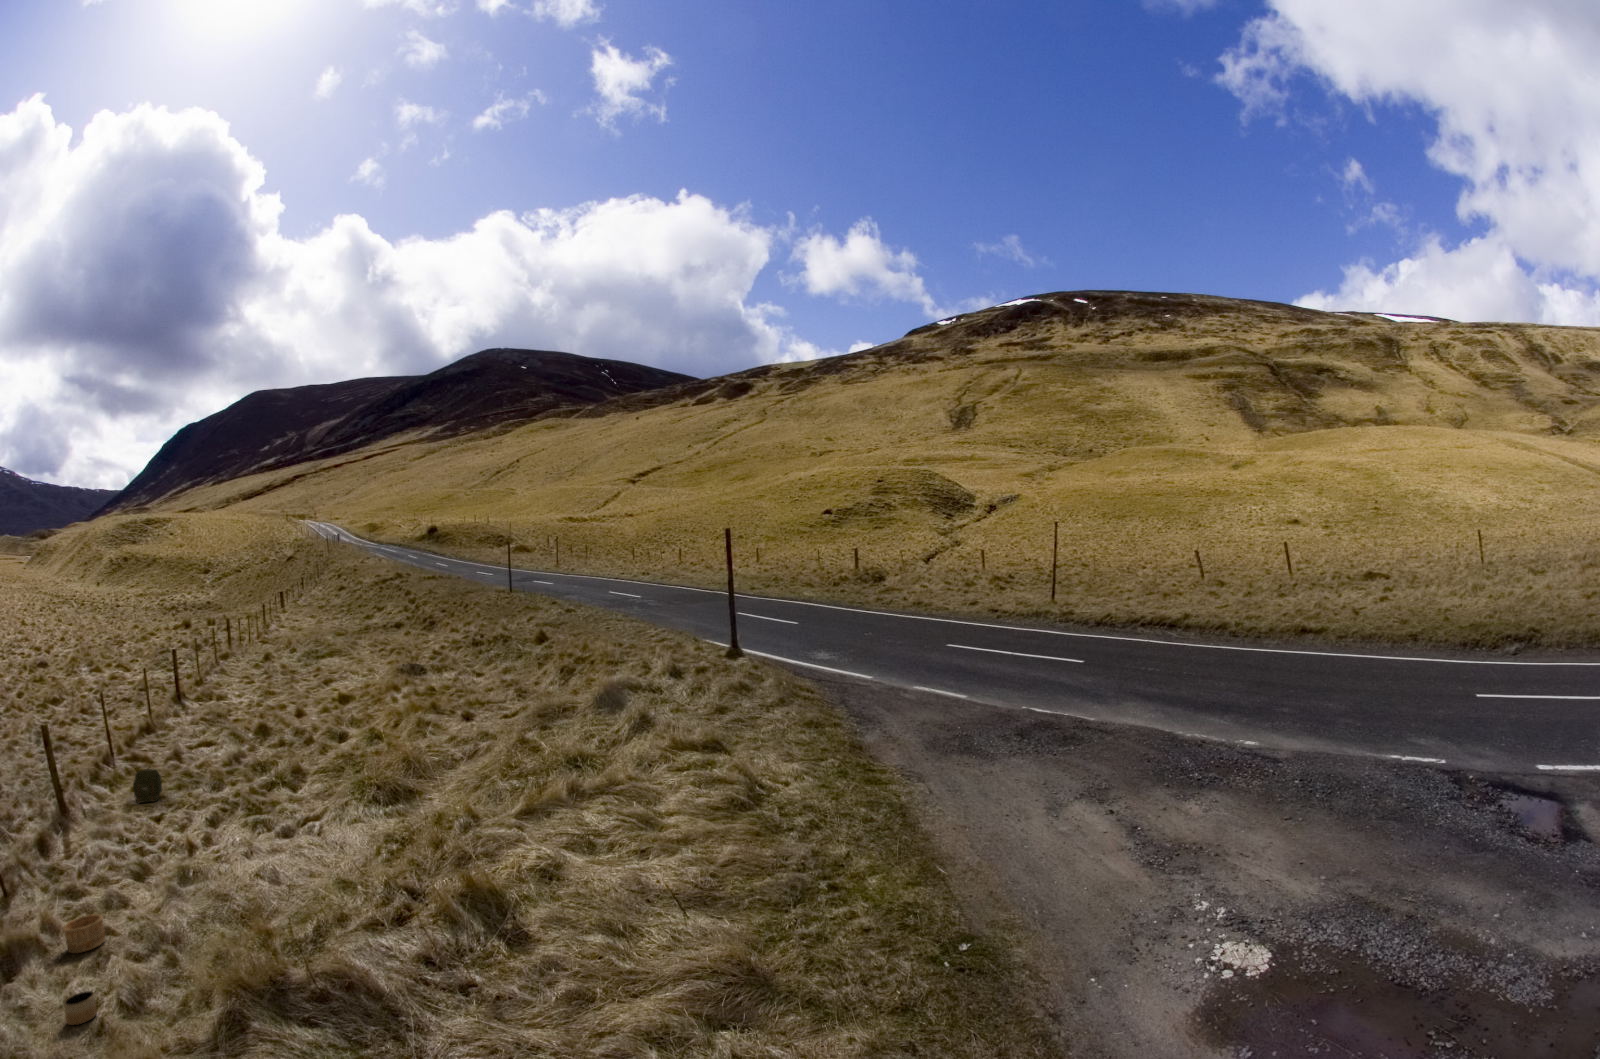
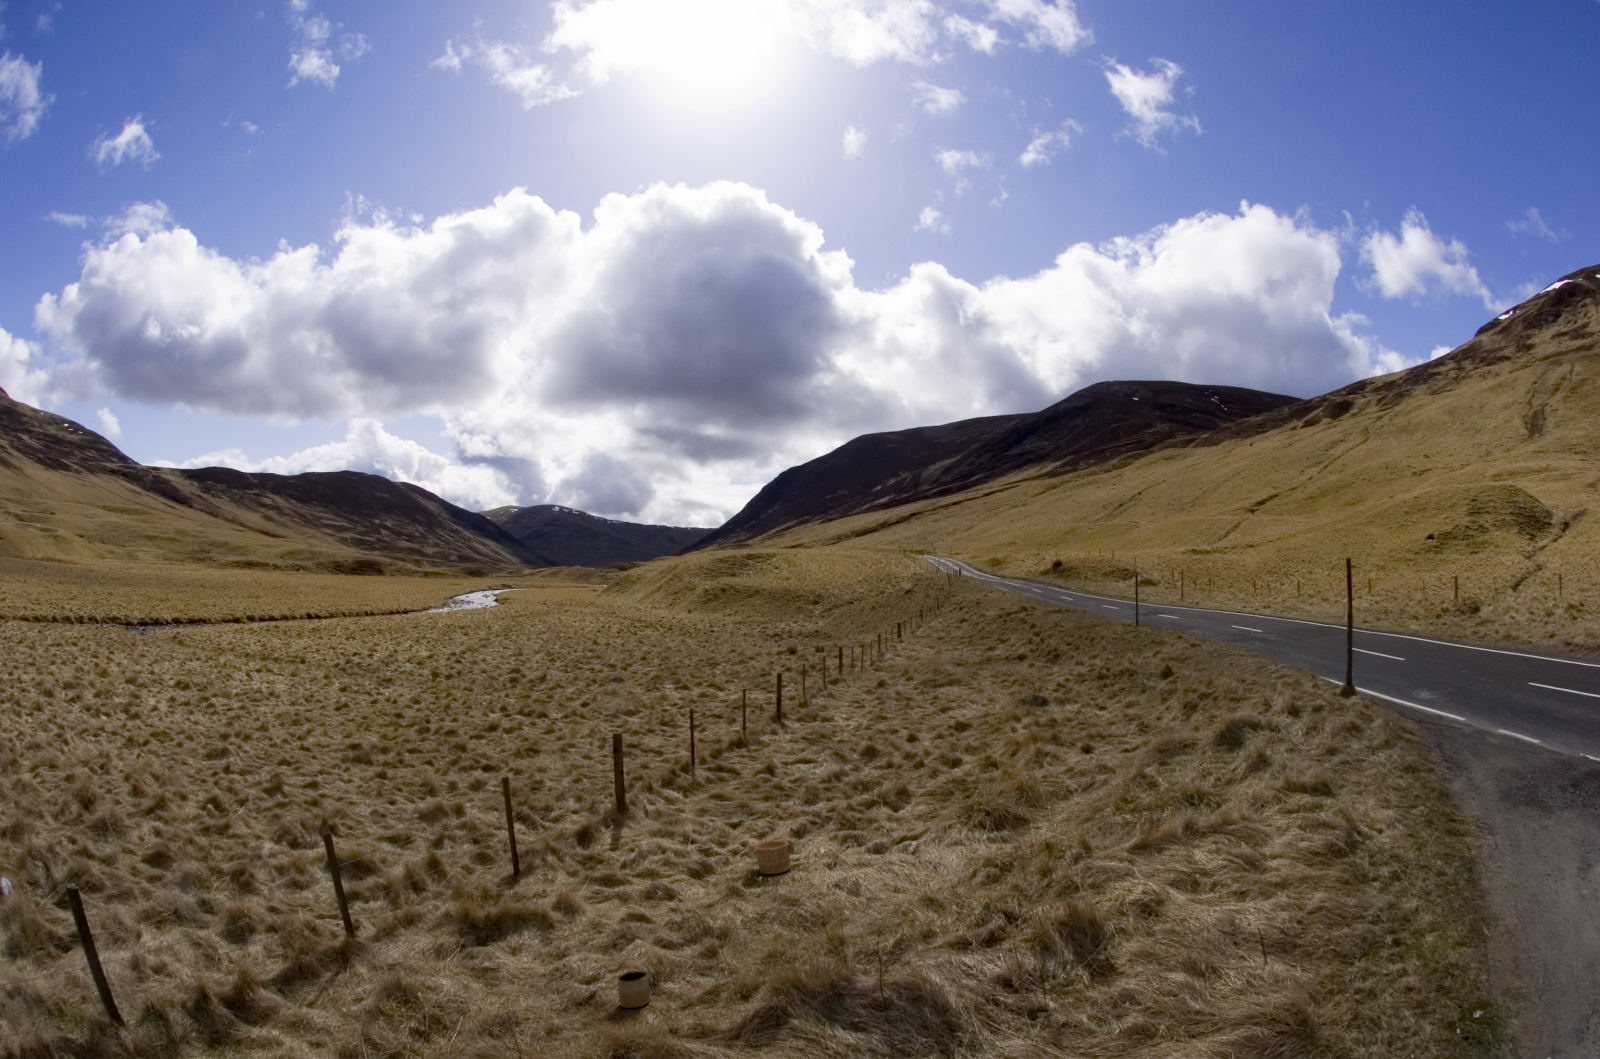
backpack: present [133,769,162,803] -> none [725,766,754,805]
wooden bucket: present [63,914,105,953] -> present [756,840,790,874]

